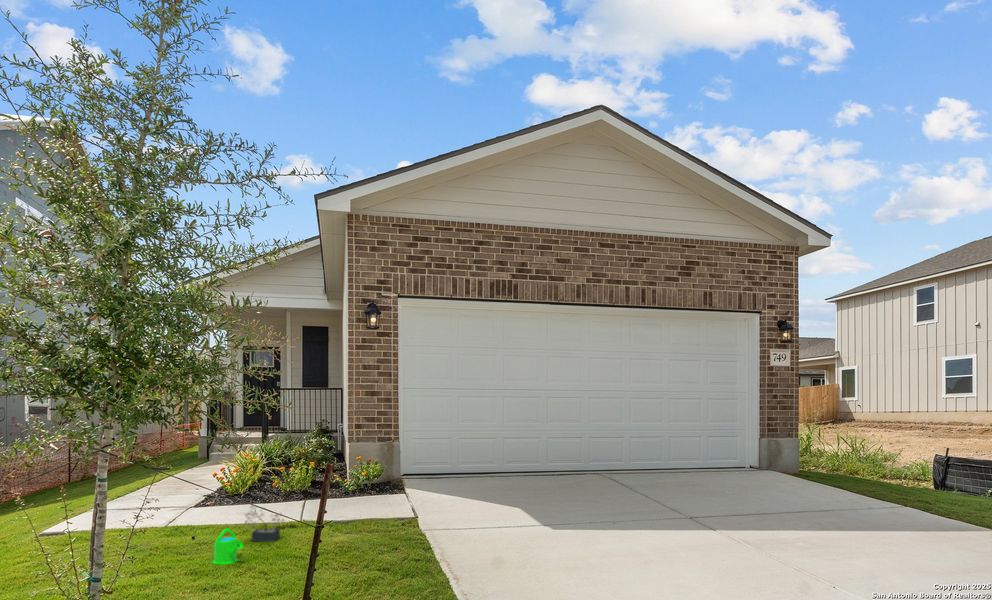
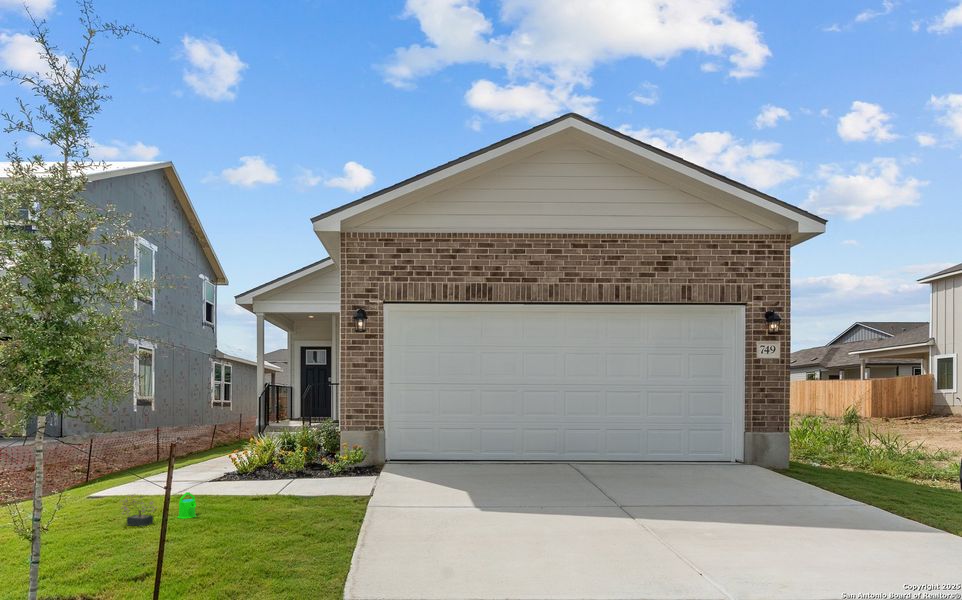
decorative plant: present [245,506,284,542] -> present [122,495,157,526]

